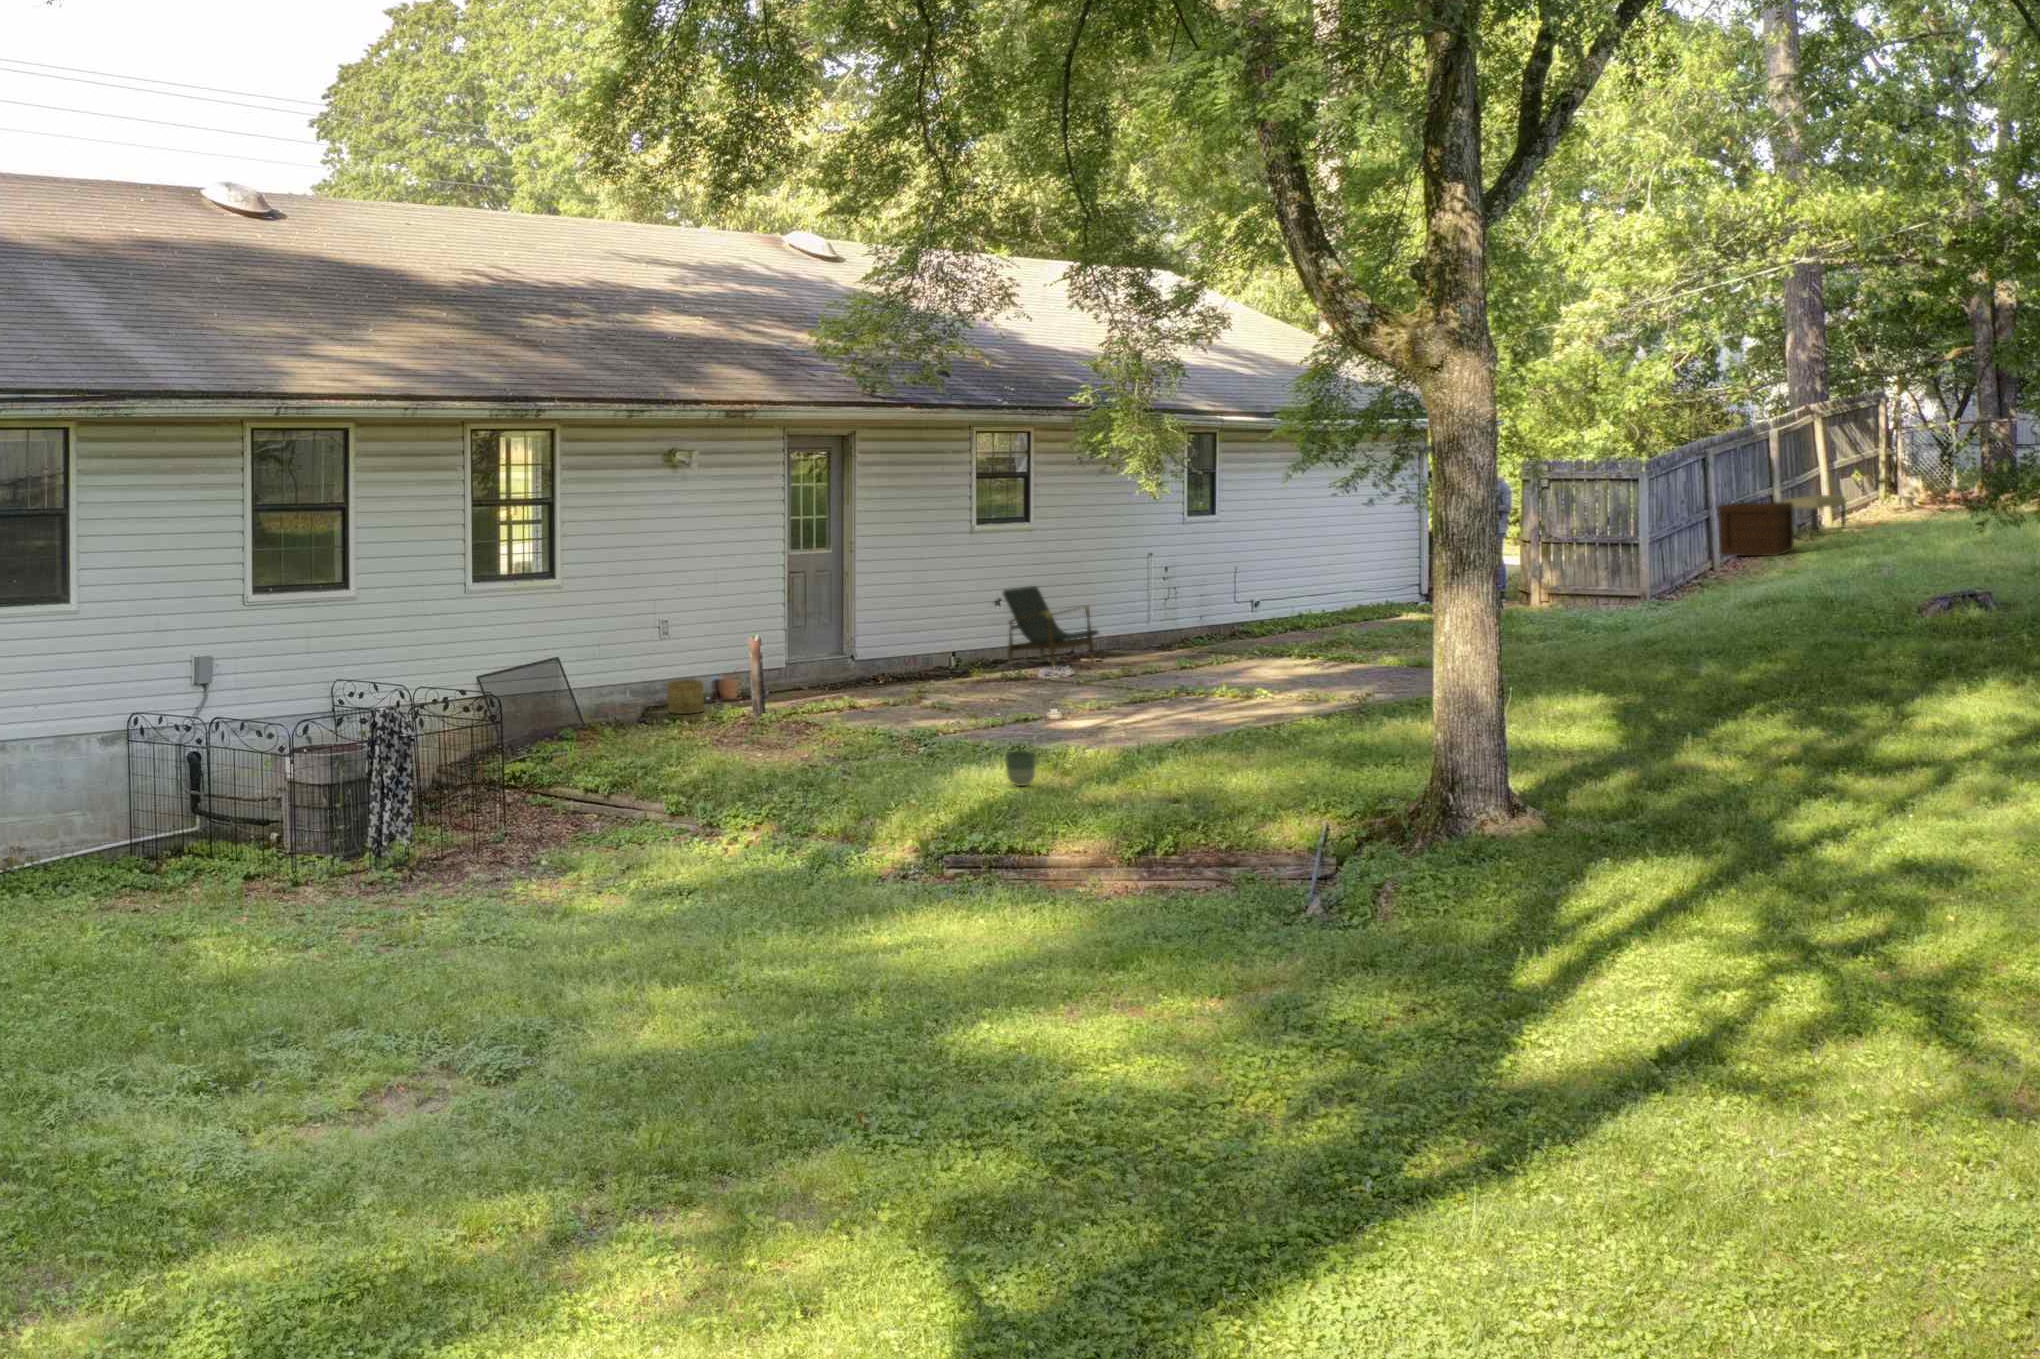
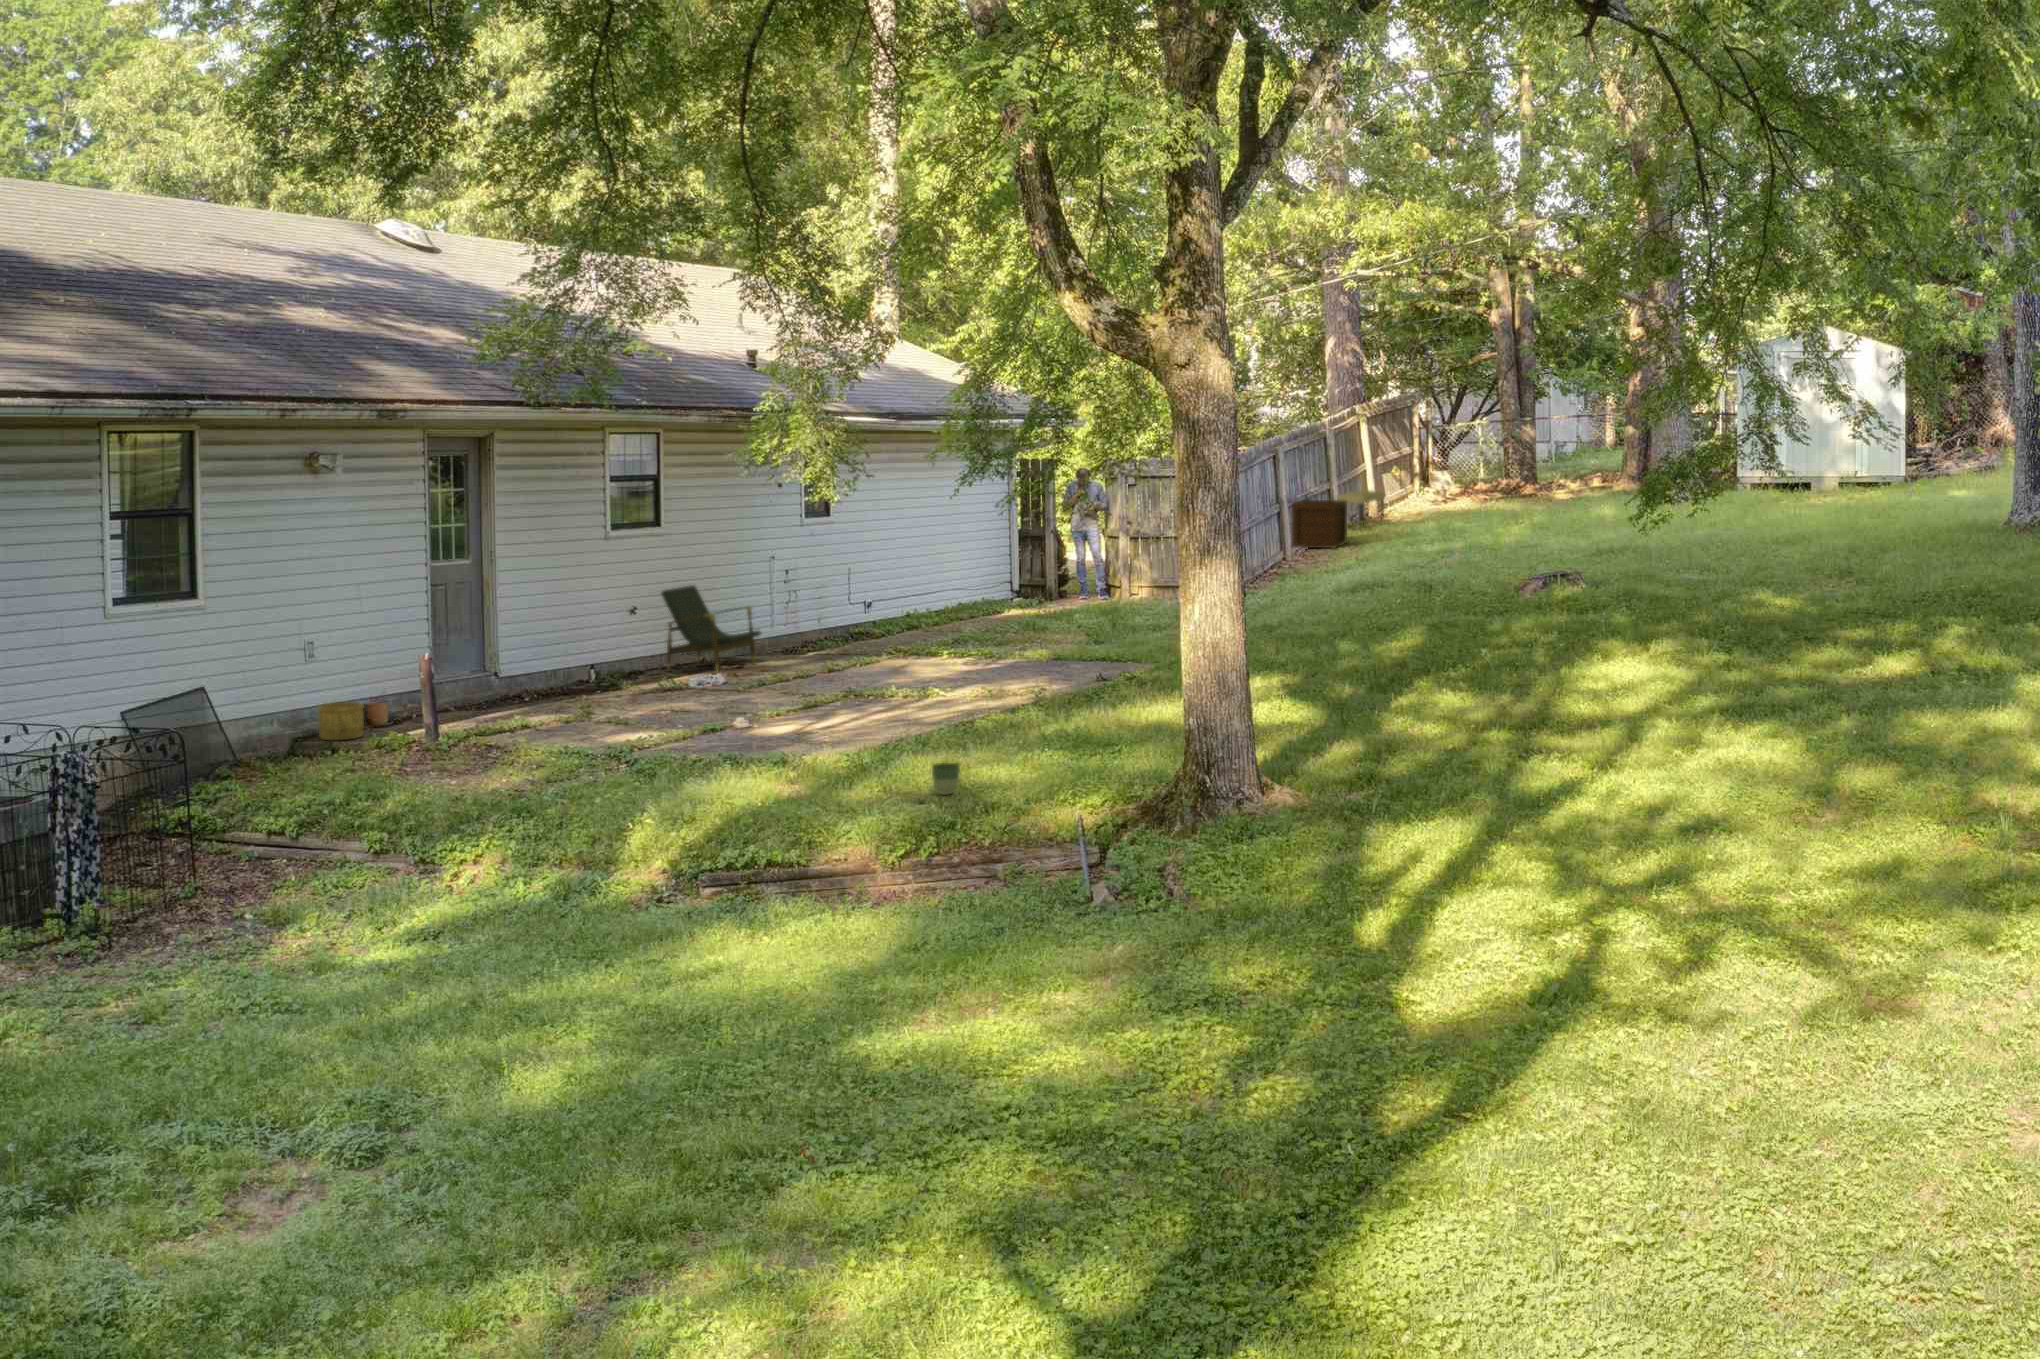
planter: present [1005,751,1036,786] -> present [932,763,960,795]

